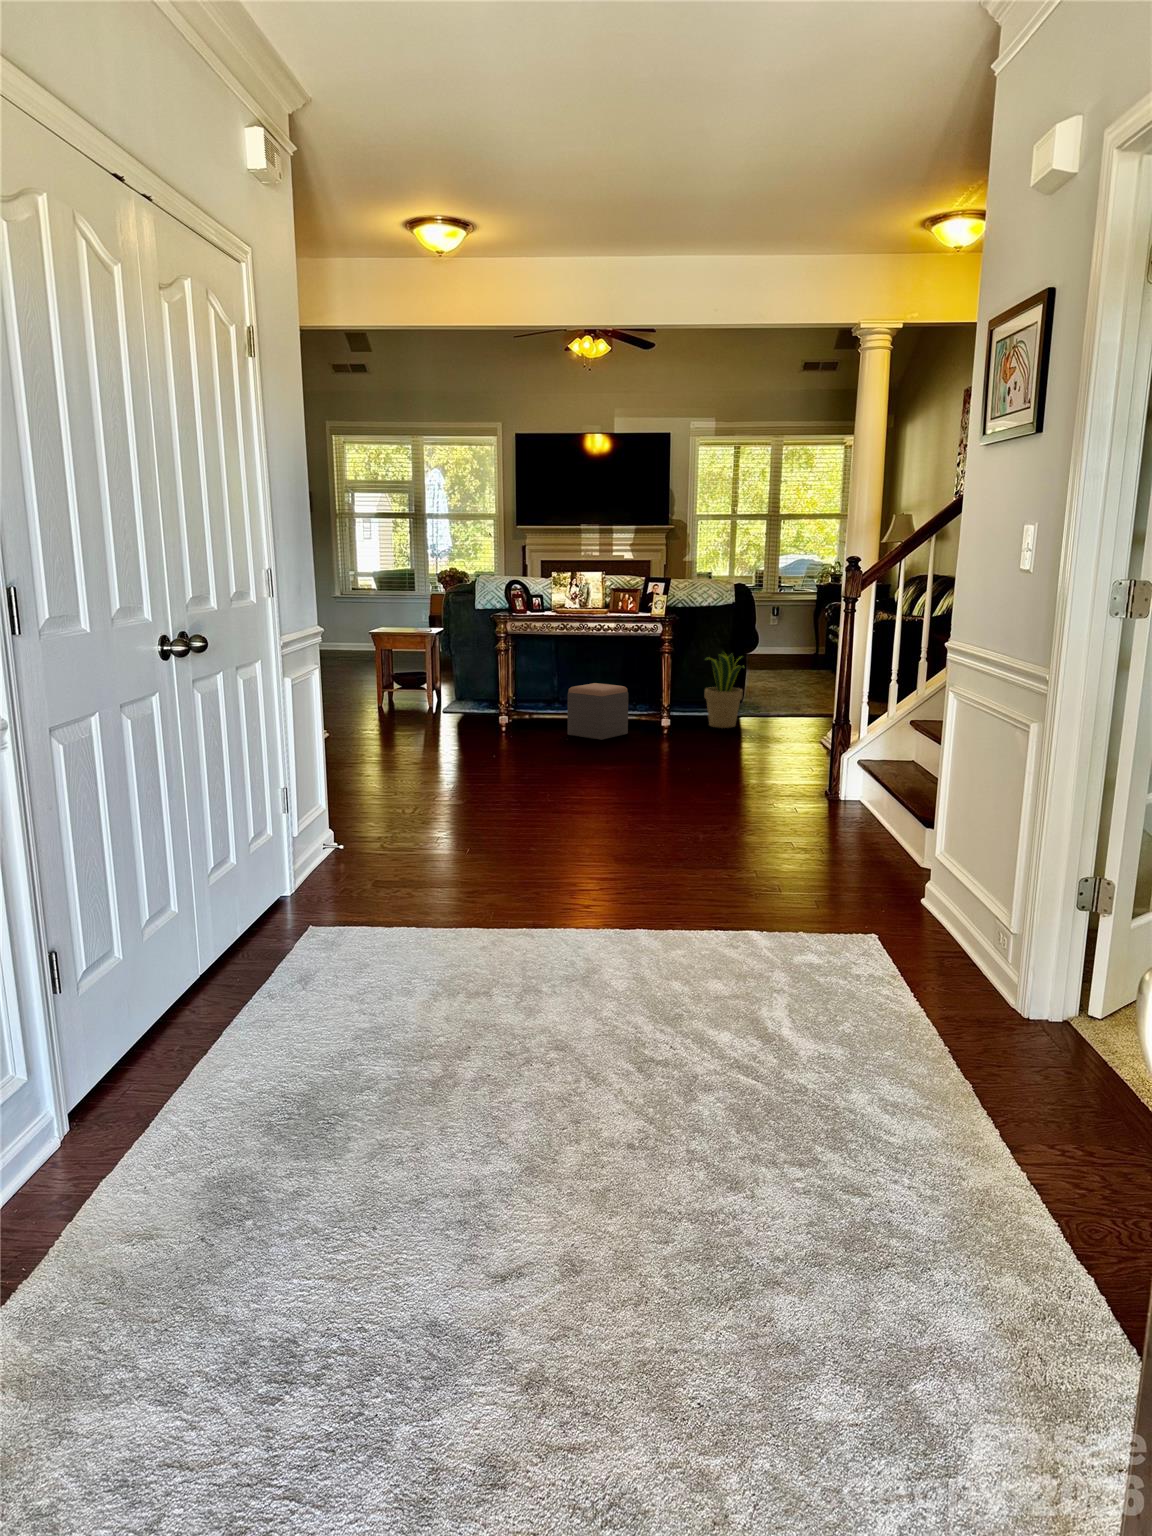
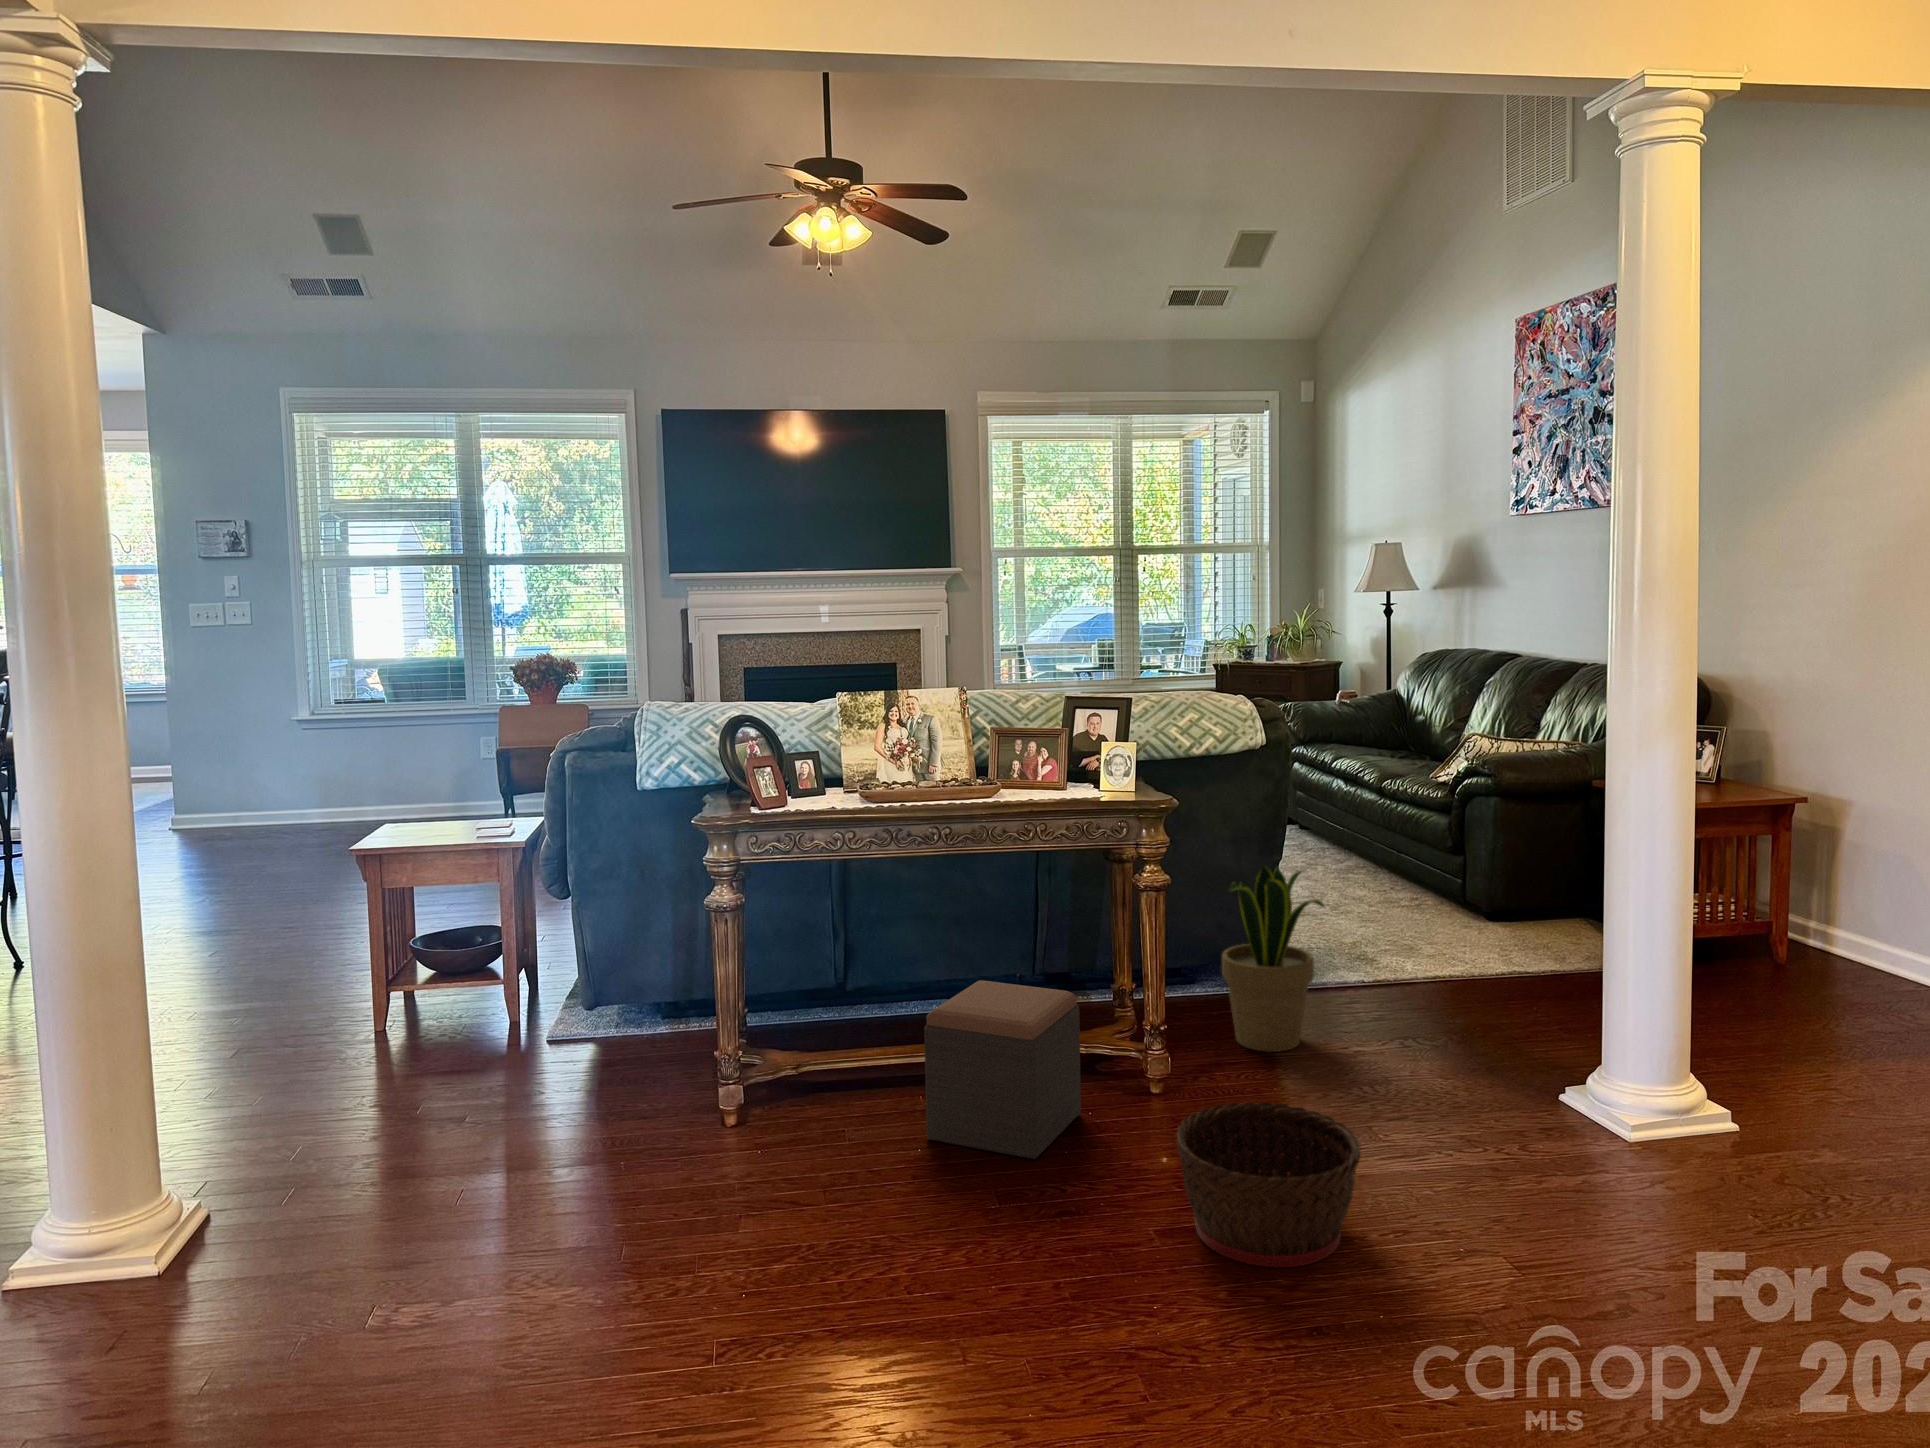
basket: none [635,717,697,759] -> present [1176,1102,1360,1267]

